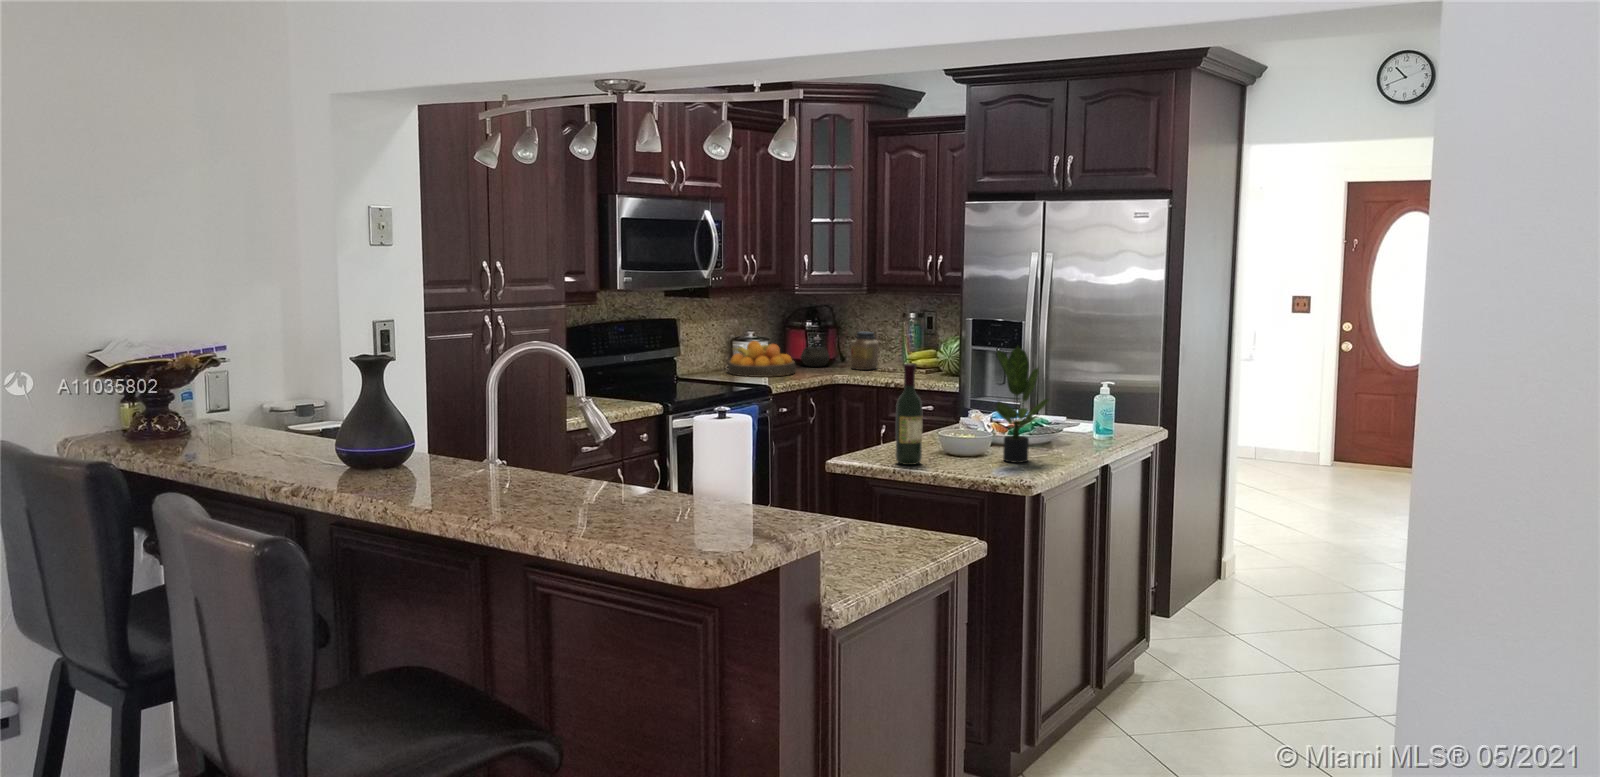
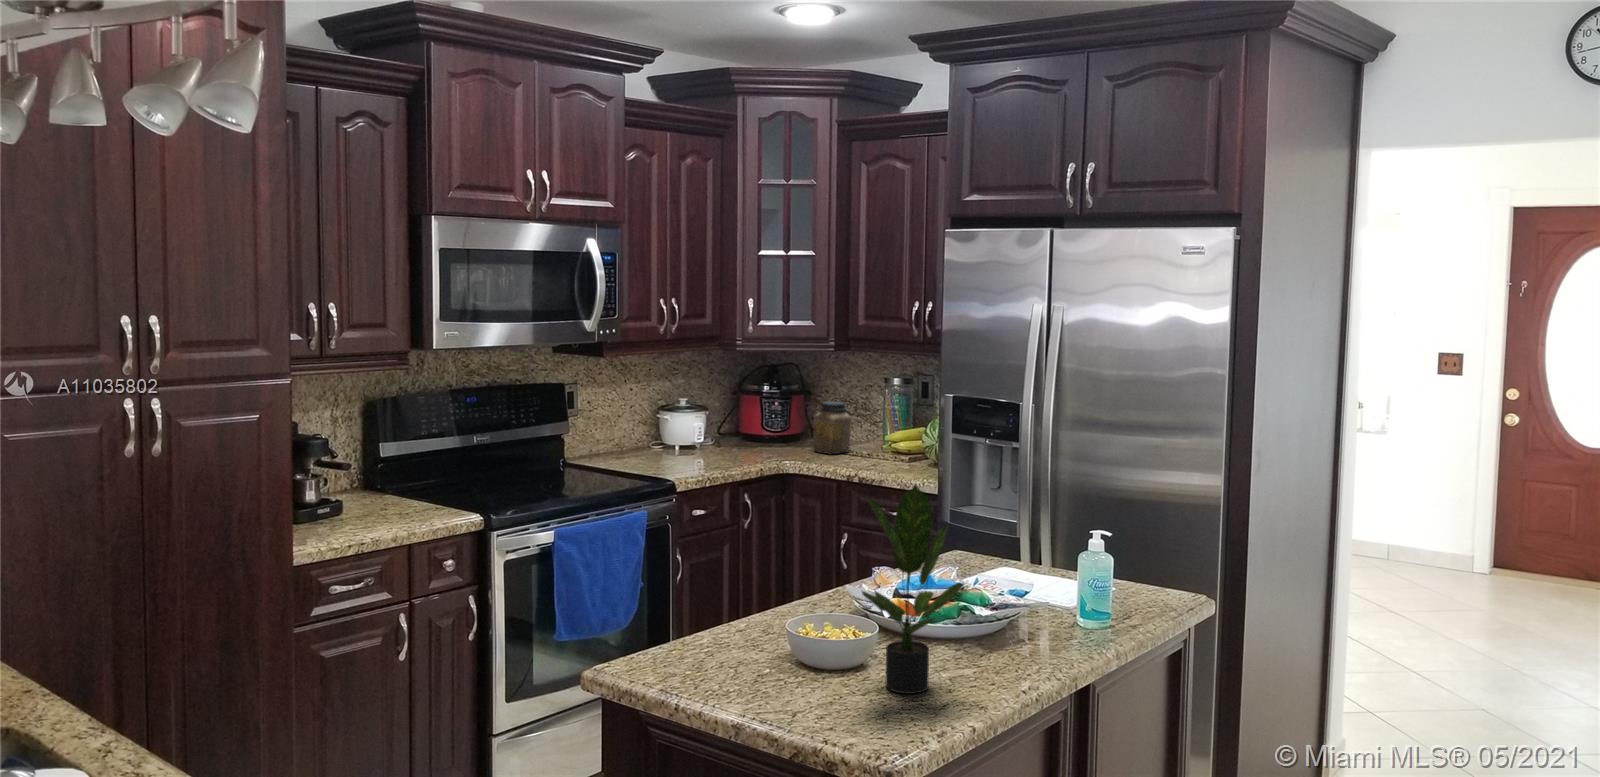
kettle: present [801,333,830,367] -> none [750,401,789,446]
fruit bowl: present [727,341,796,377] -> none [641,412,733,464]
wine bottle: present [895,364,922,465] -> none [693,514,739,692]

